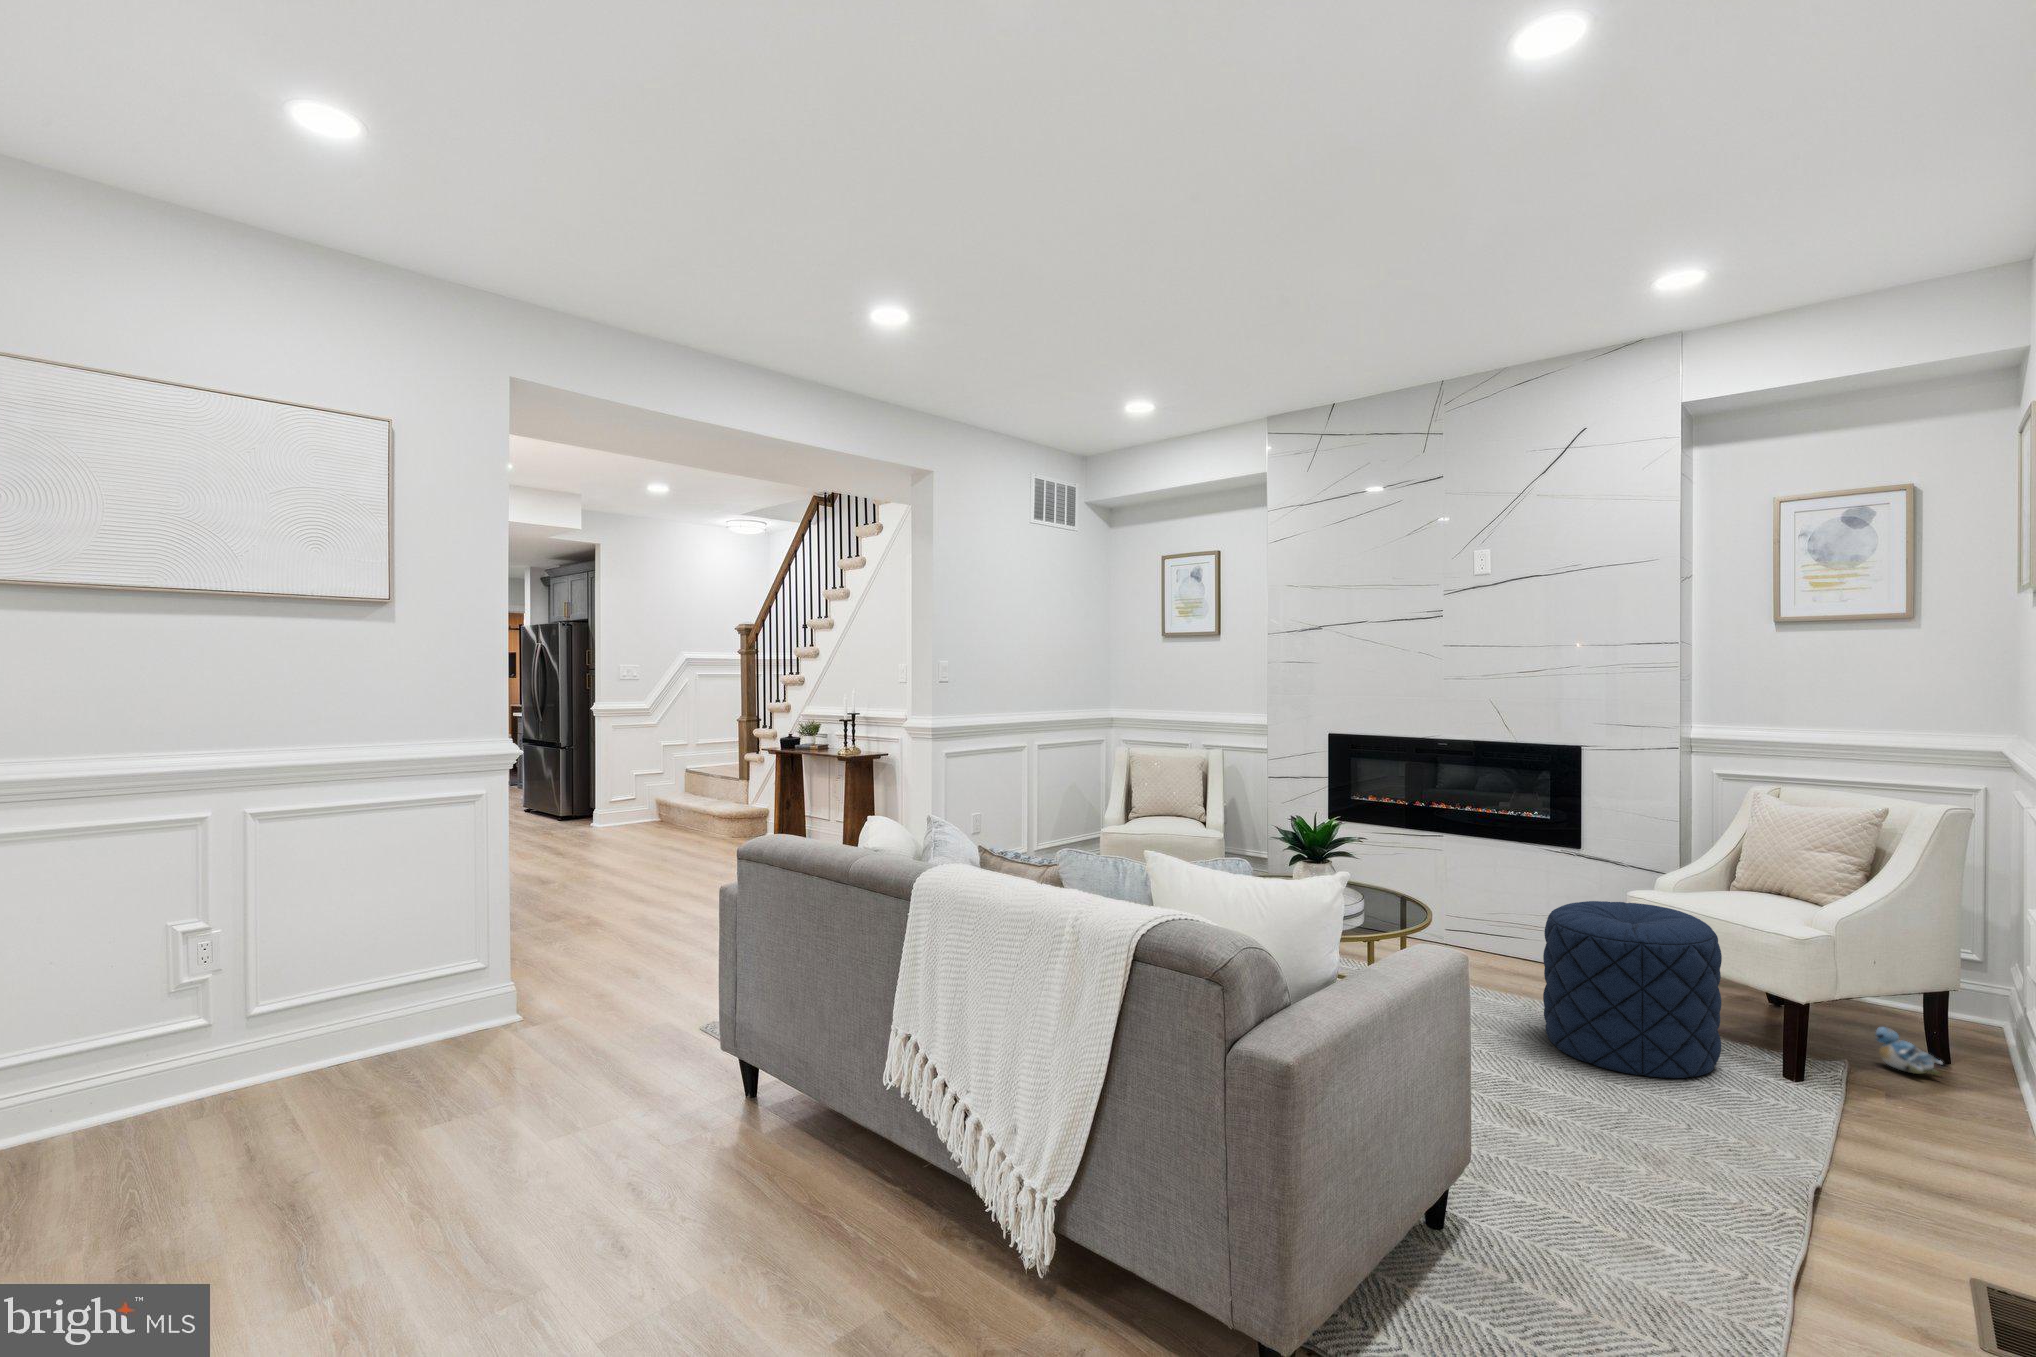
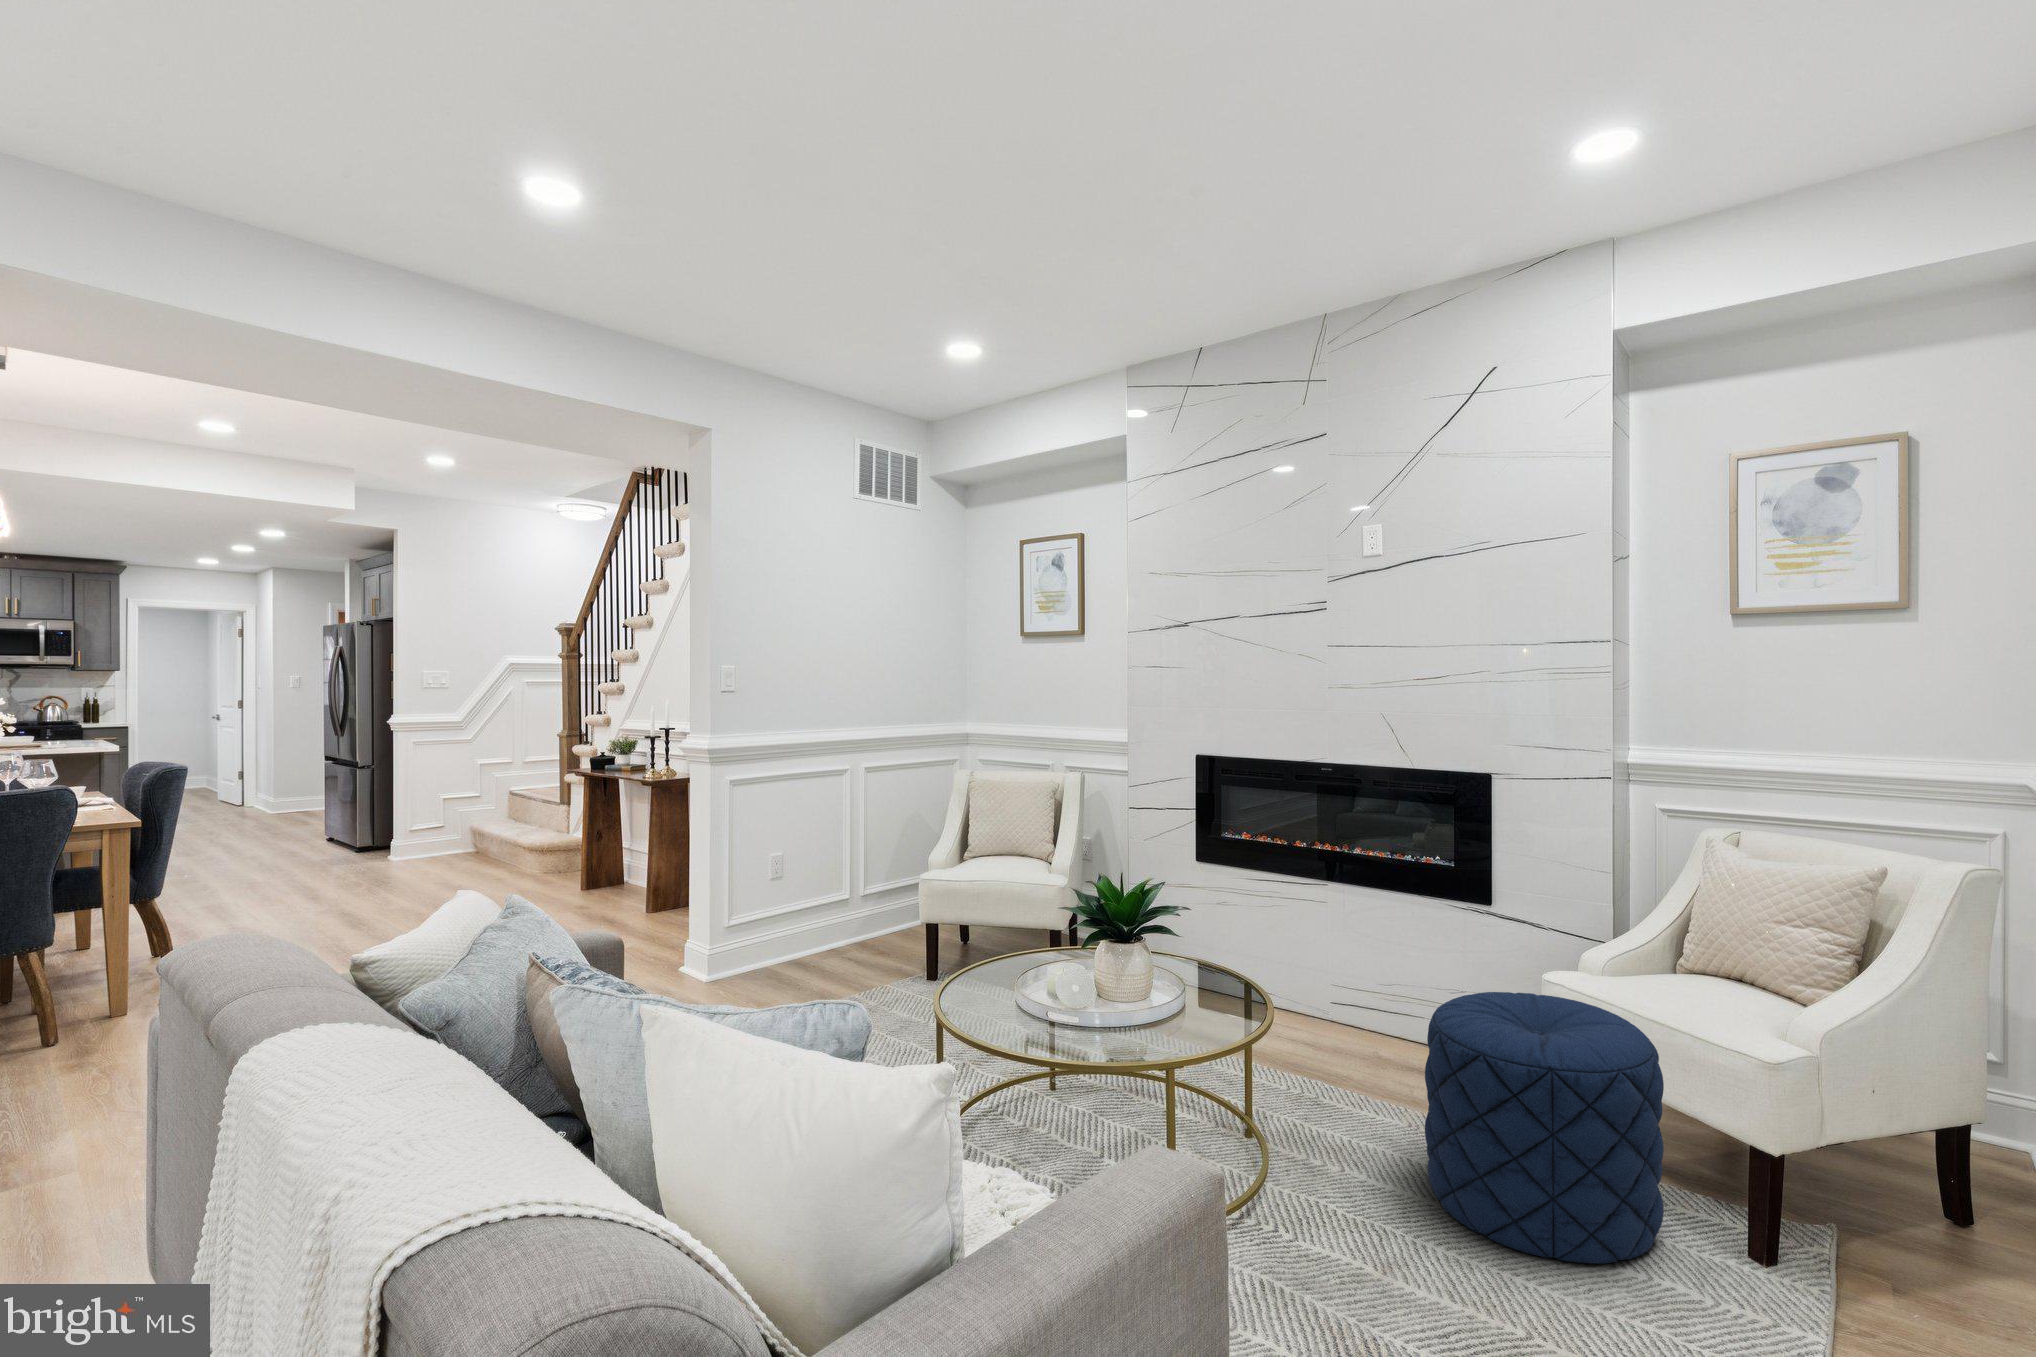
plush toy: present [1875,1027,1943,1075] -> none [1870,1175,1969,1253]

